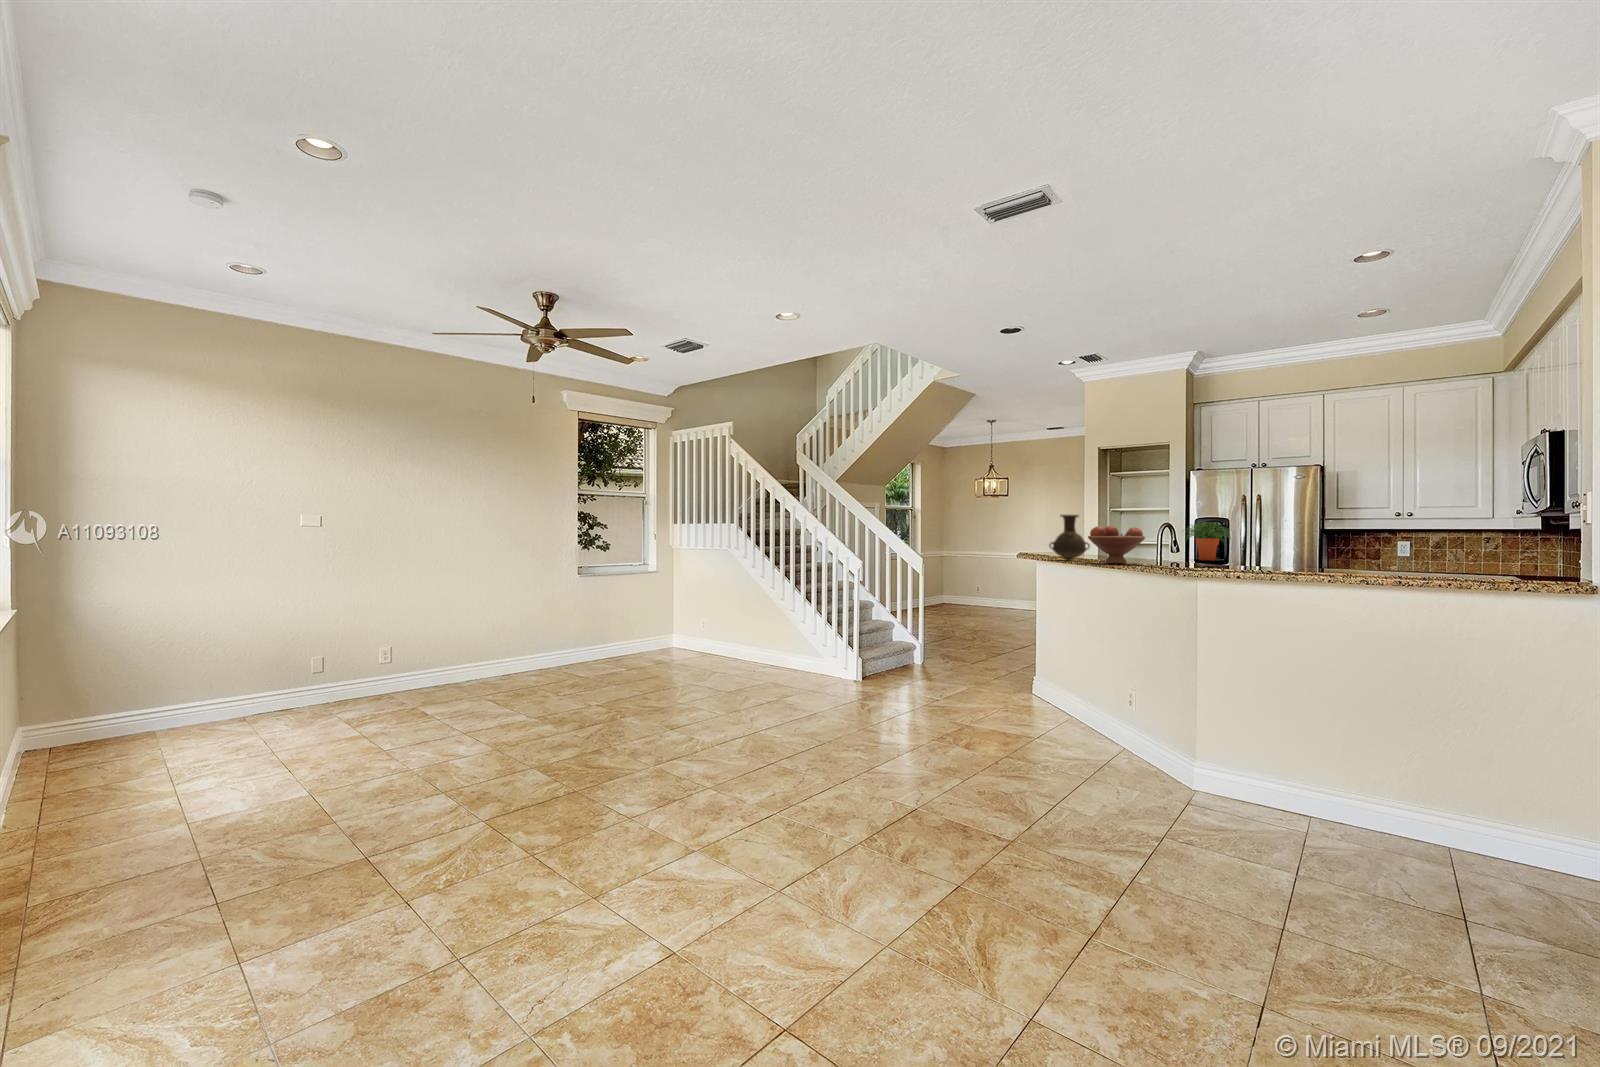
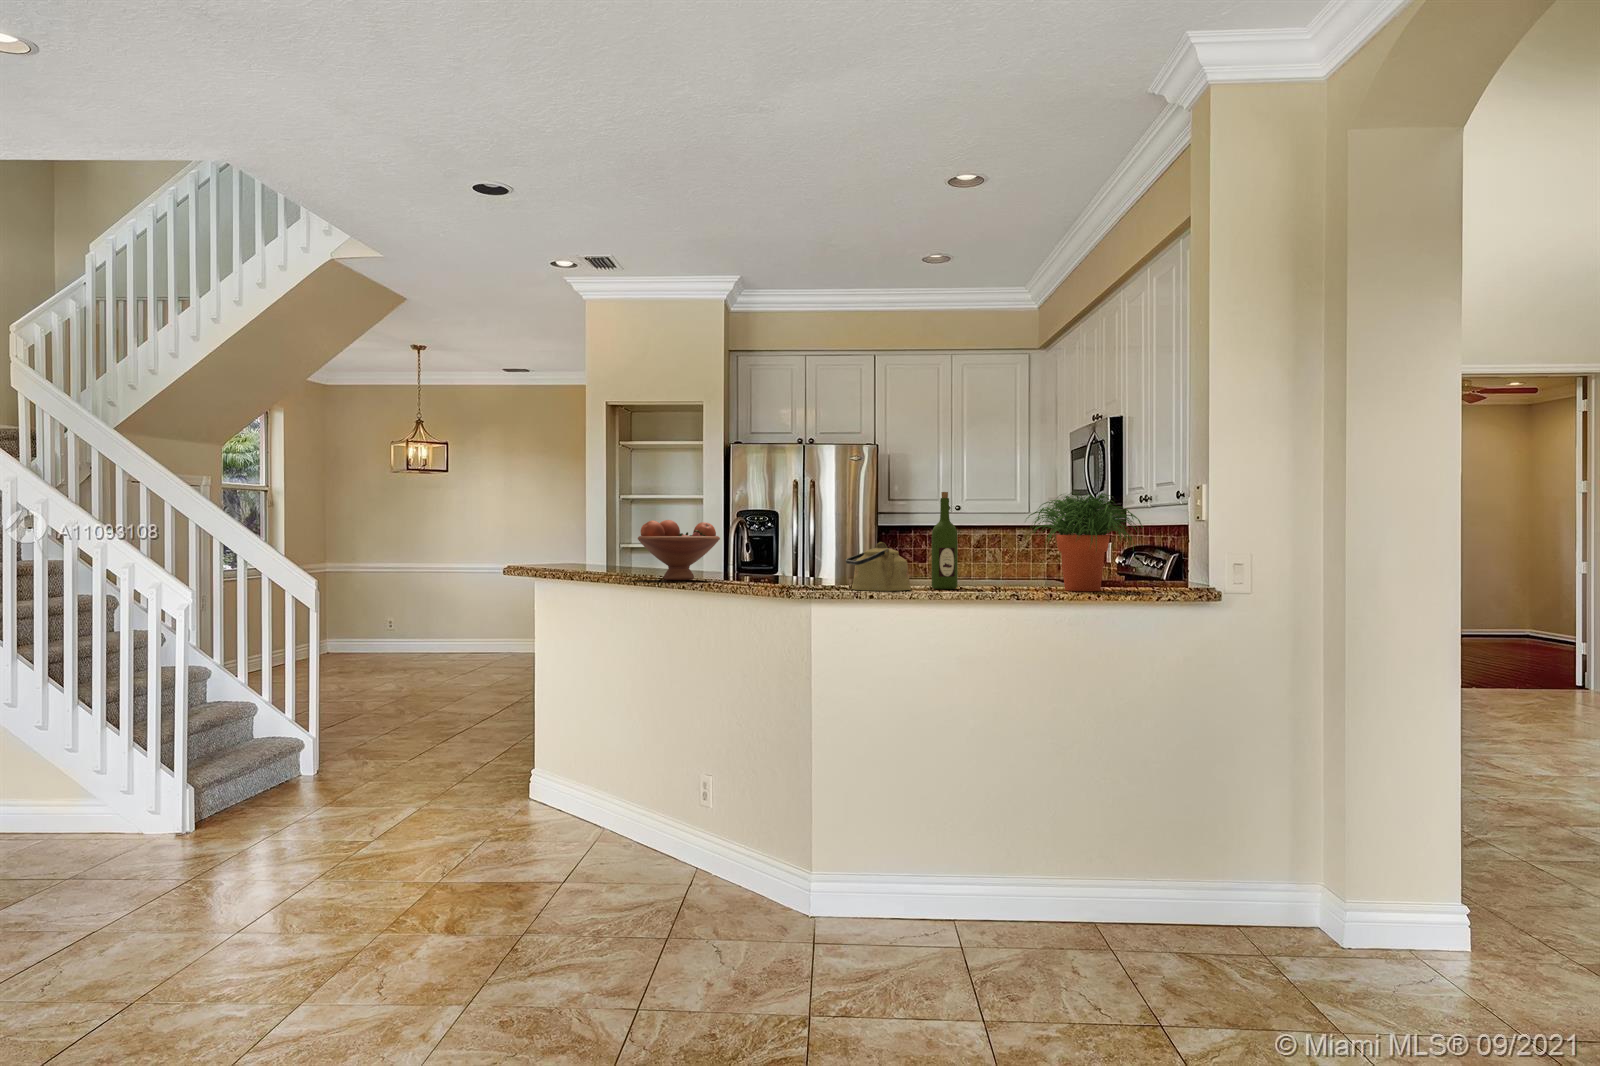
wine bottle: none [1296,506,1320,576] -> present [932,492,958,589]
vase: present [1049,515,1090,560] -> none [568,501,630,577]
potted plant: present [1186,522,1230,560] -> present [1028,493,1143,591]
kettle: none [1220,541,1273,575] -> present [845,542,911,591]

